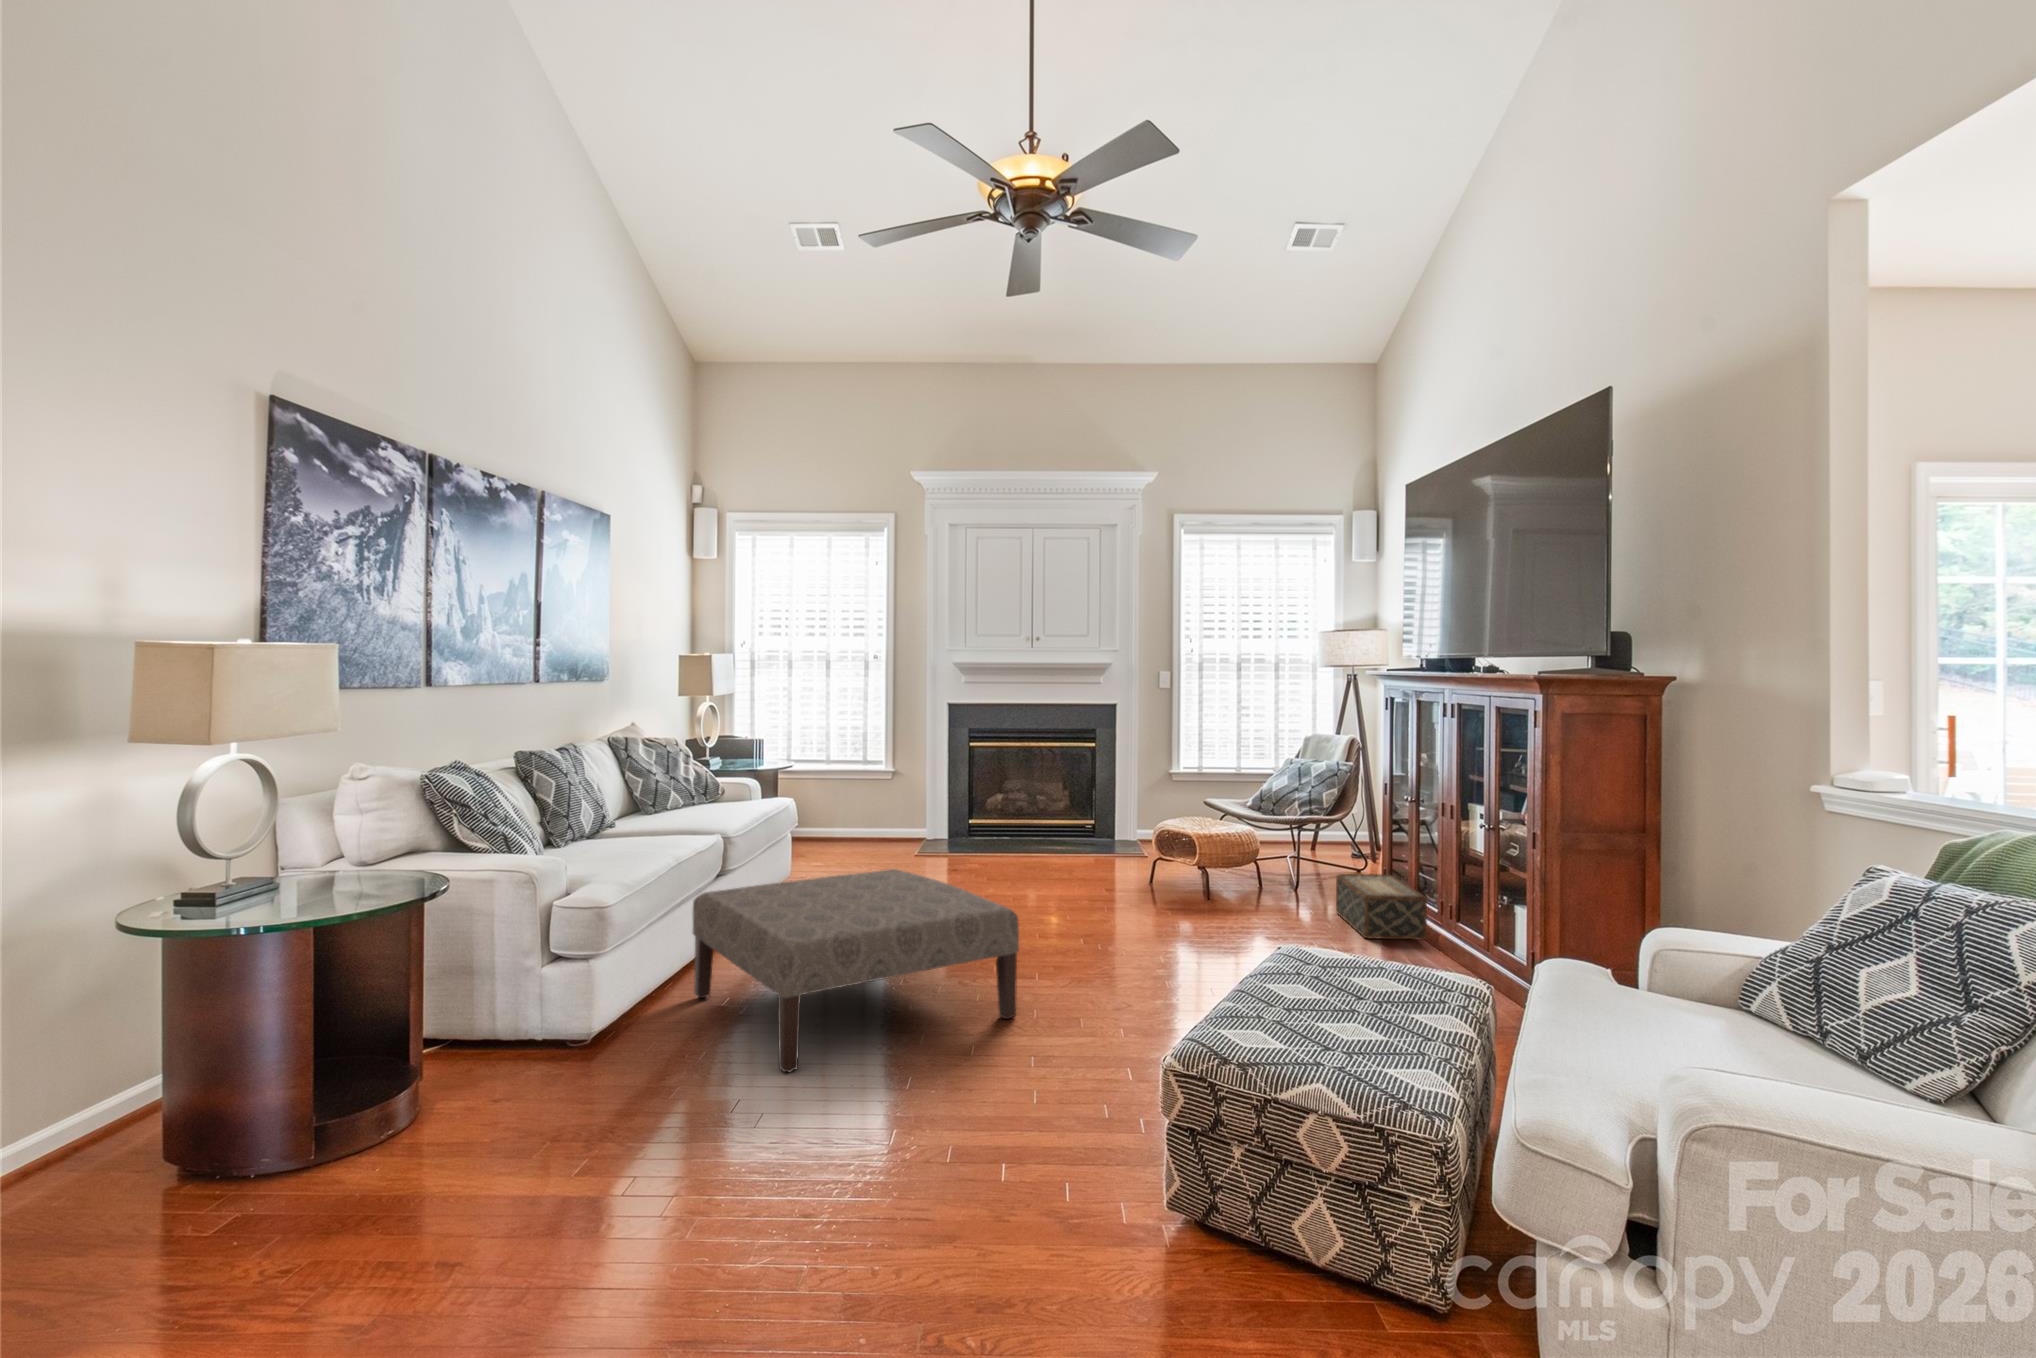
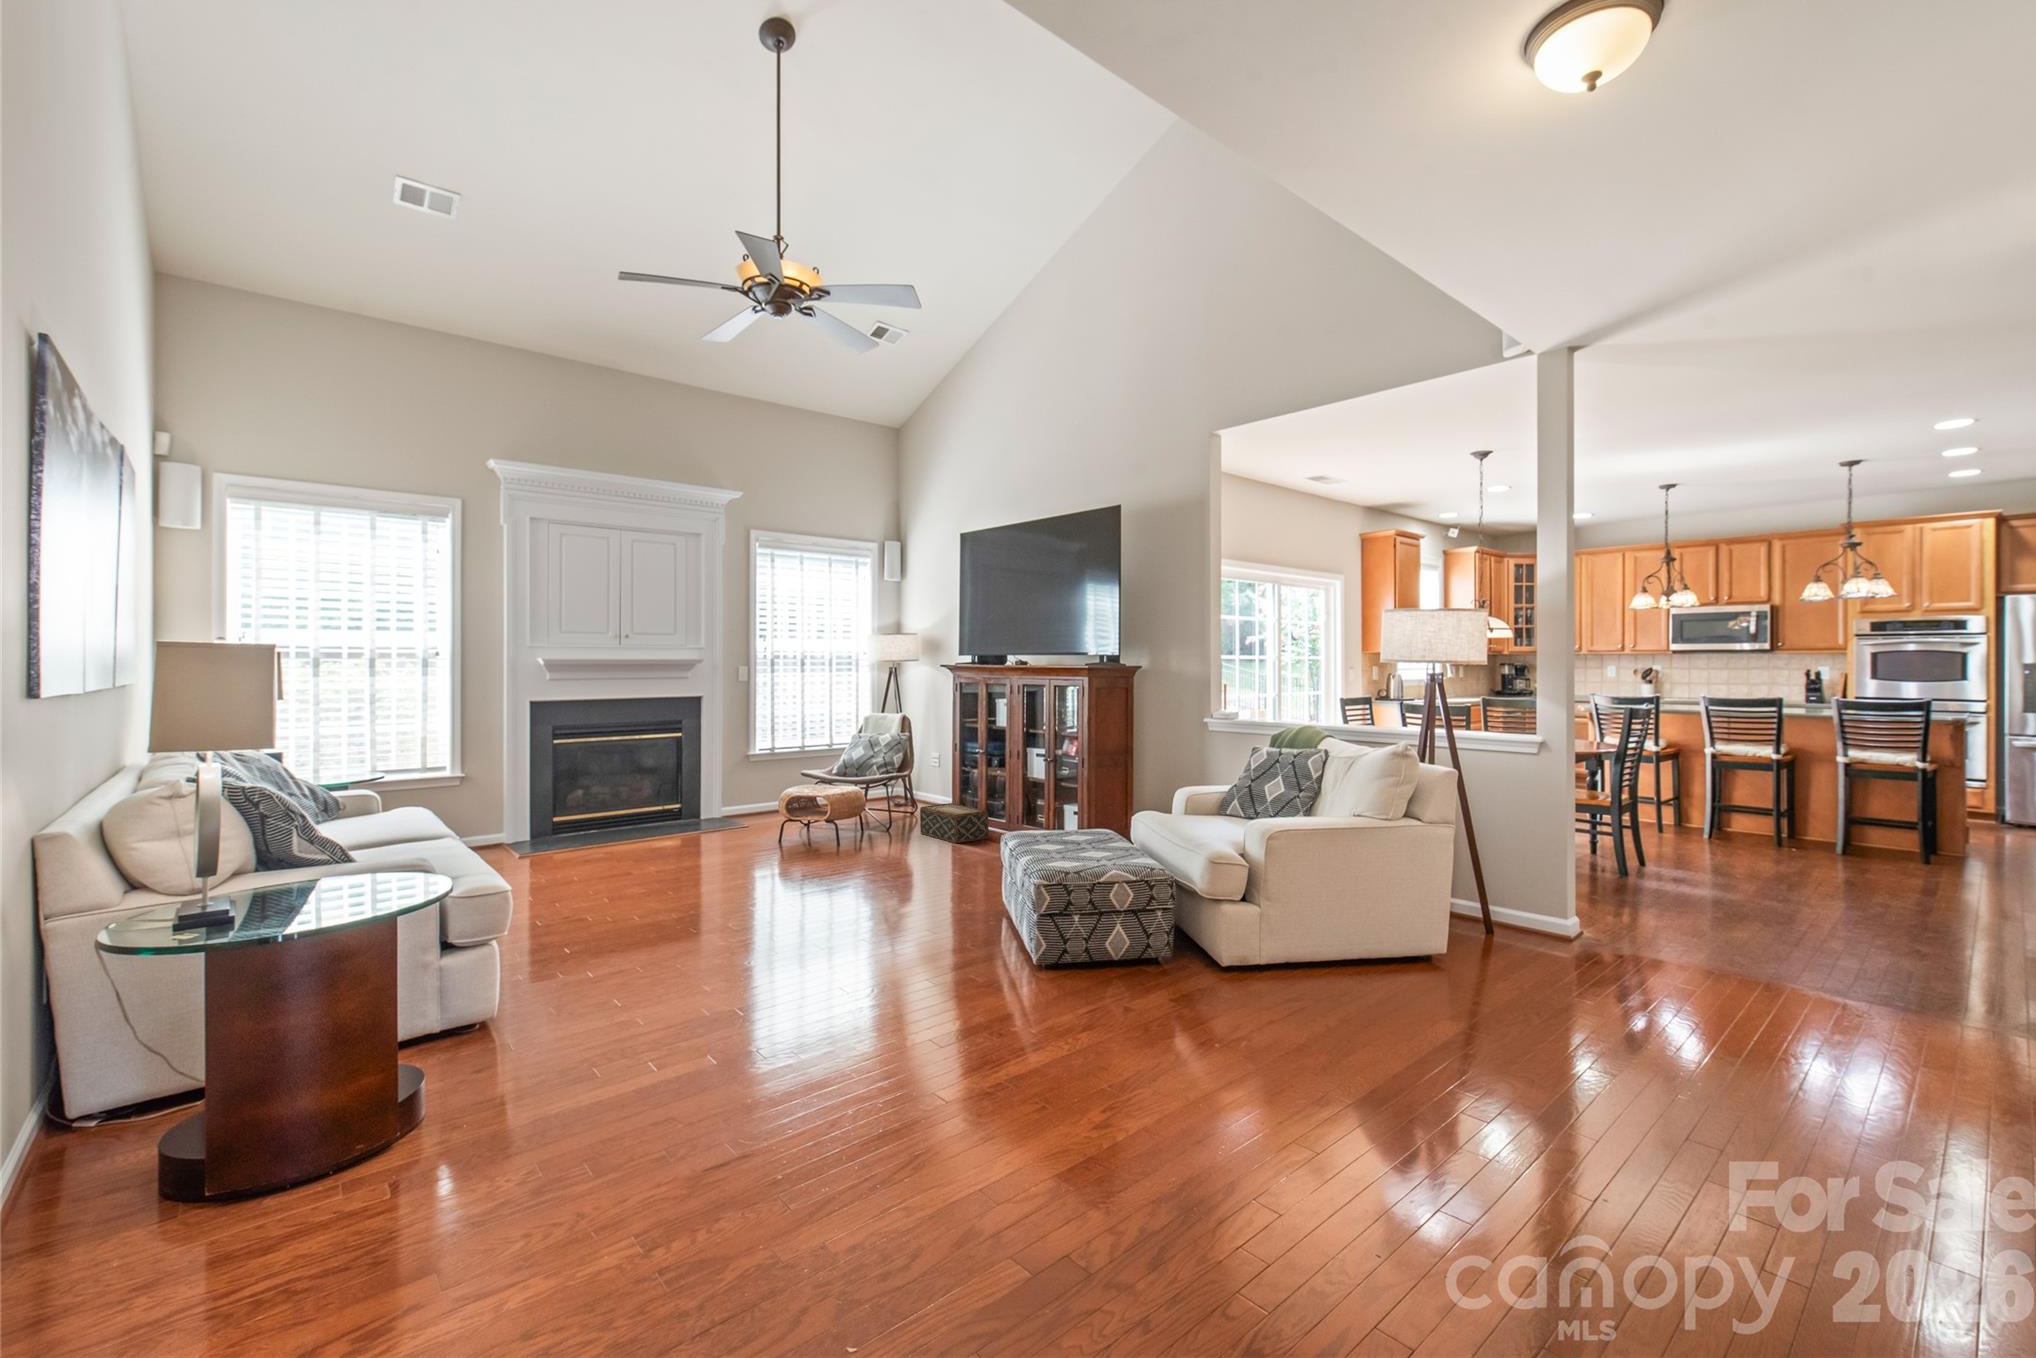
ottoman: present [693,869,1019,1072] -> none [538,837,816,976]

